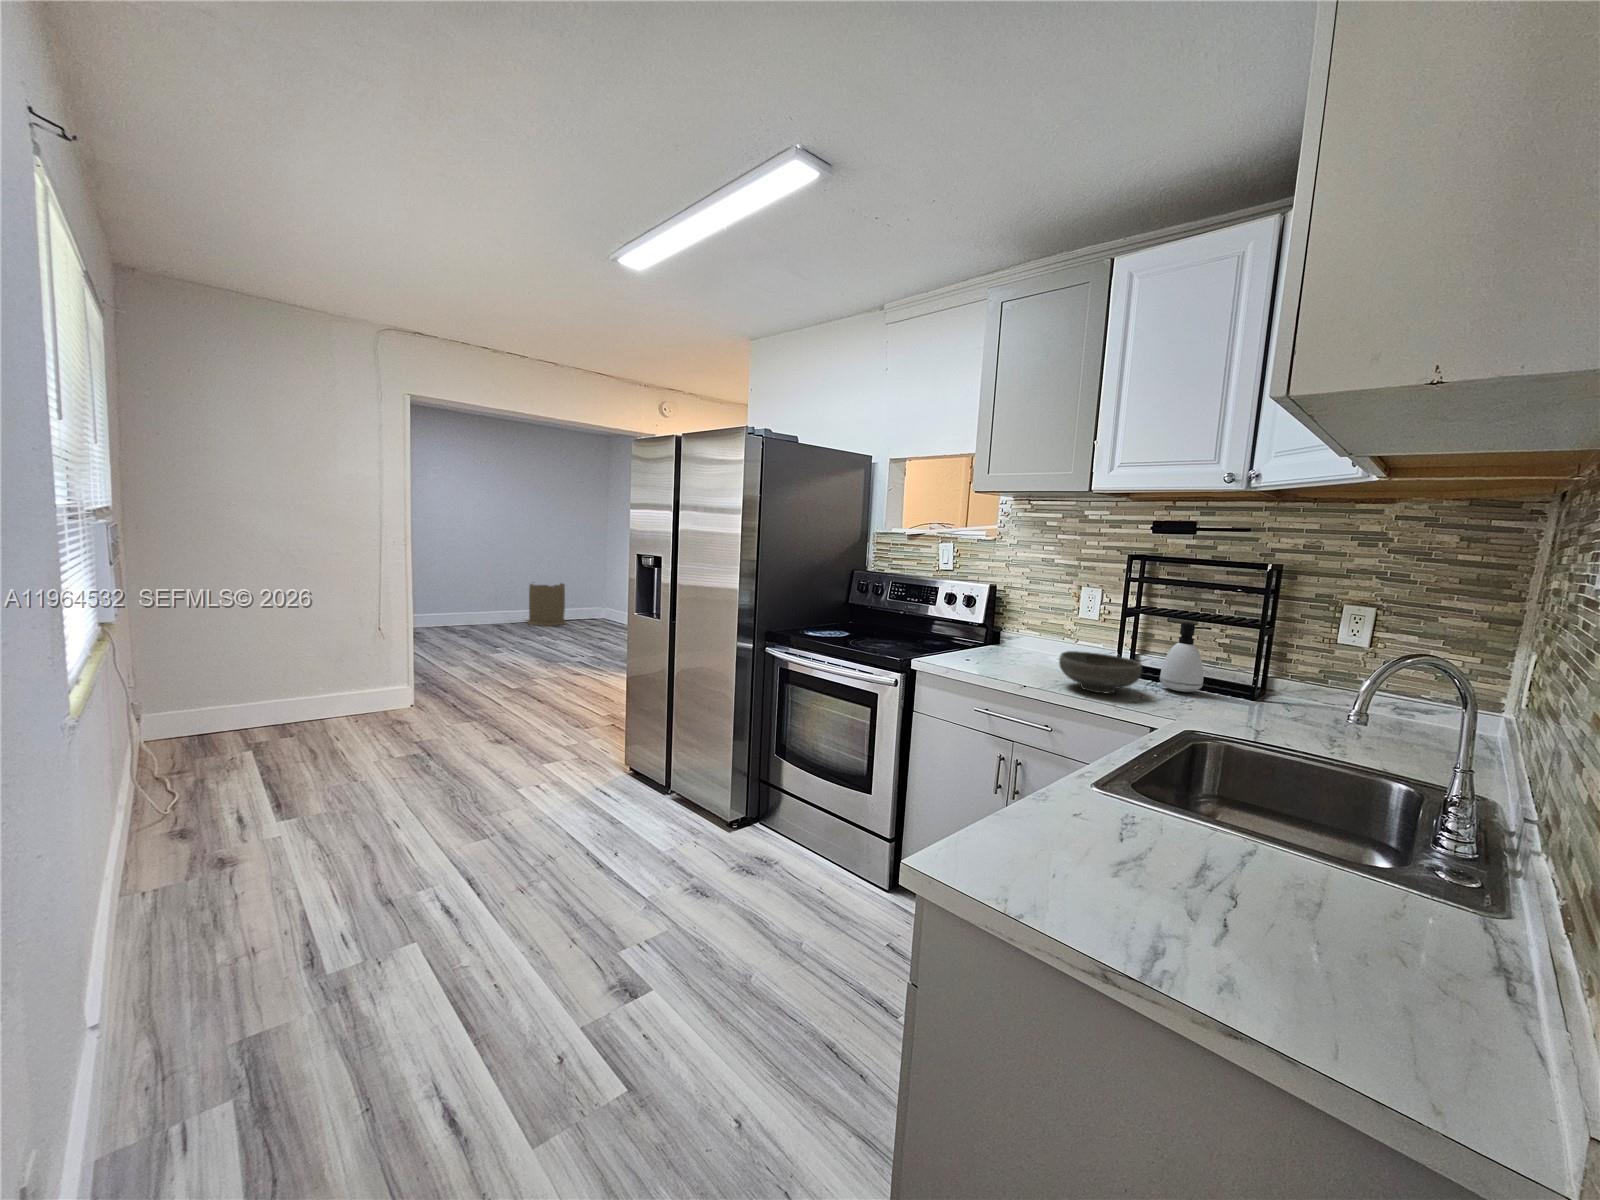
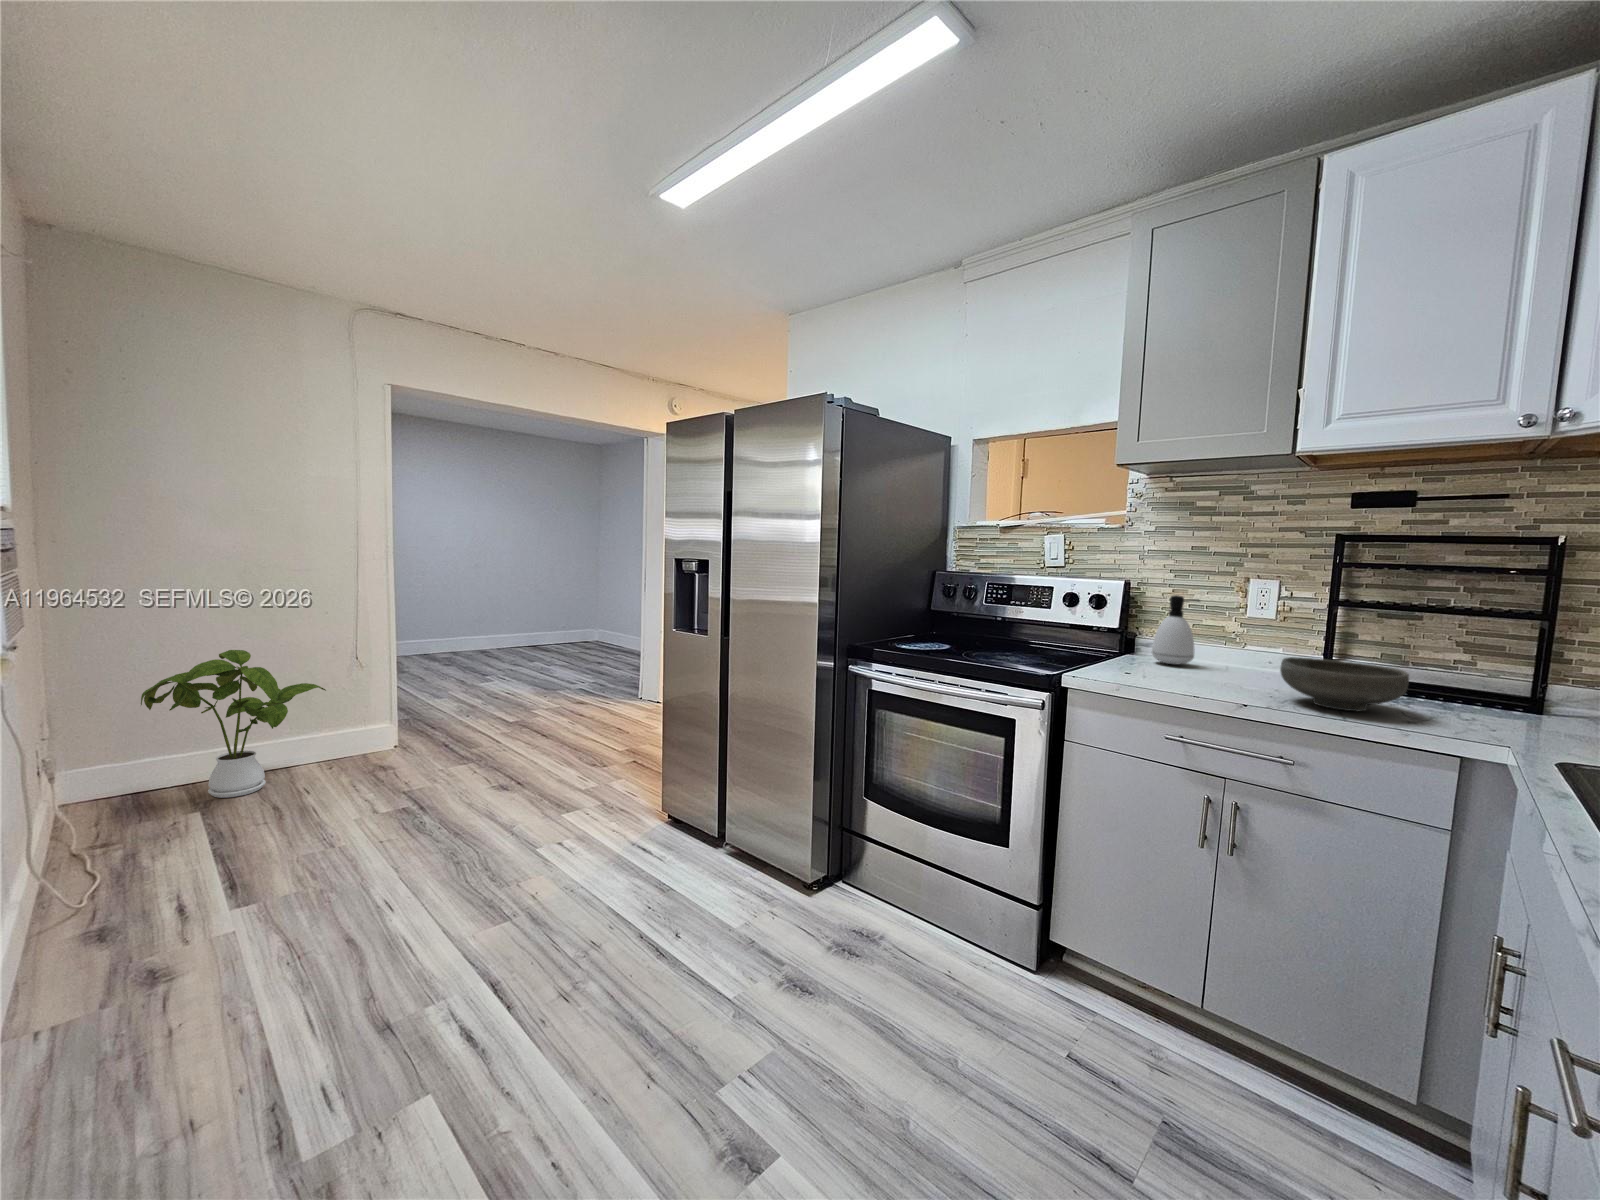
trash can: present [527,582,566,626] -> none [514,604,558,651]
house plant: none [205,620,354,741] -> present [141,650,326,798]
soap dispenser: present [1160,622,1212,692] -> present [1152,595,1200,665]

